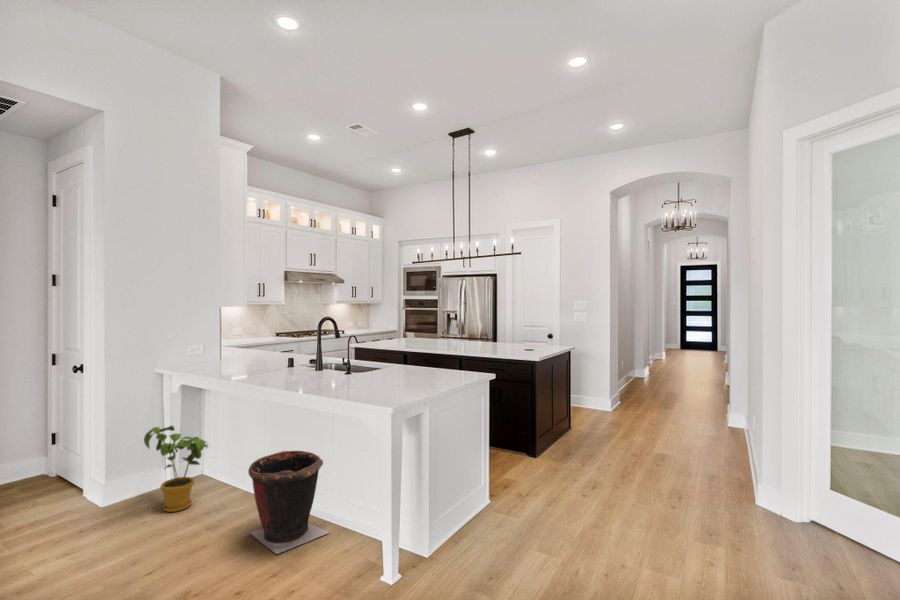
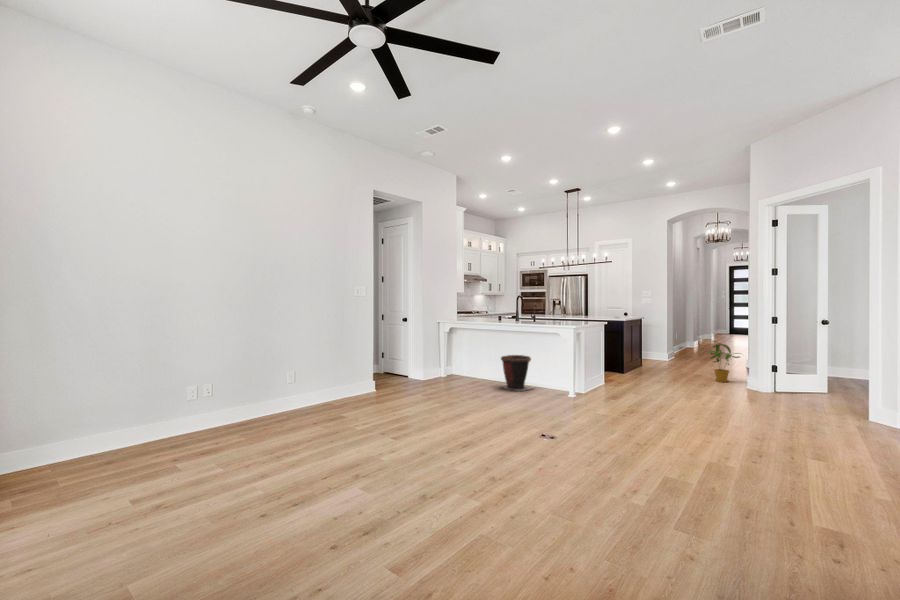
house plant: present [144,426,208,512] -> present [708,341,741,382]

